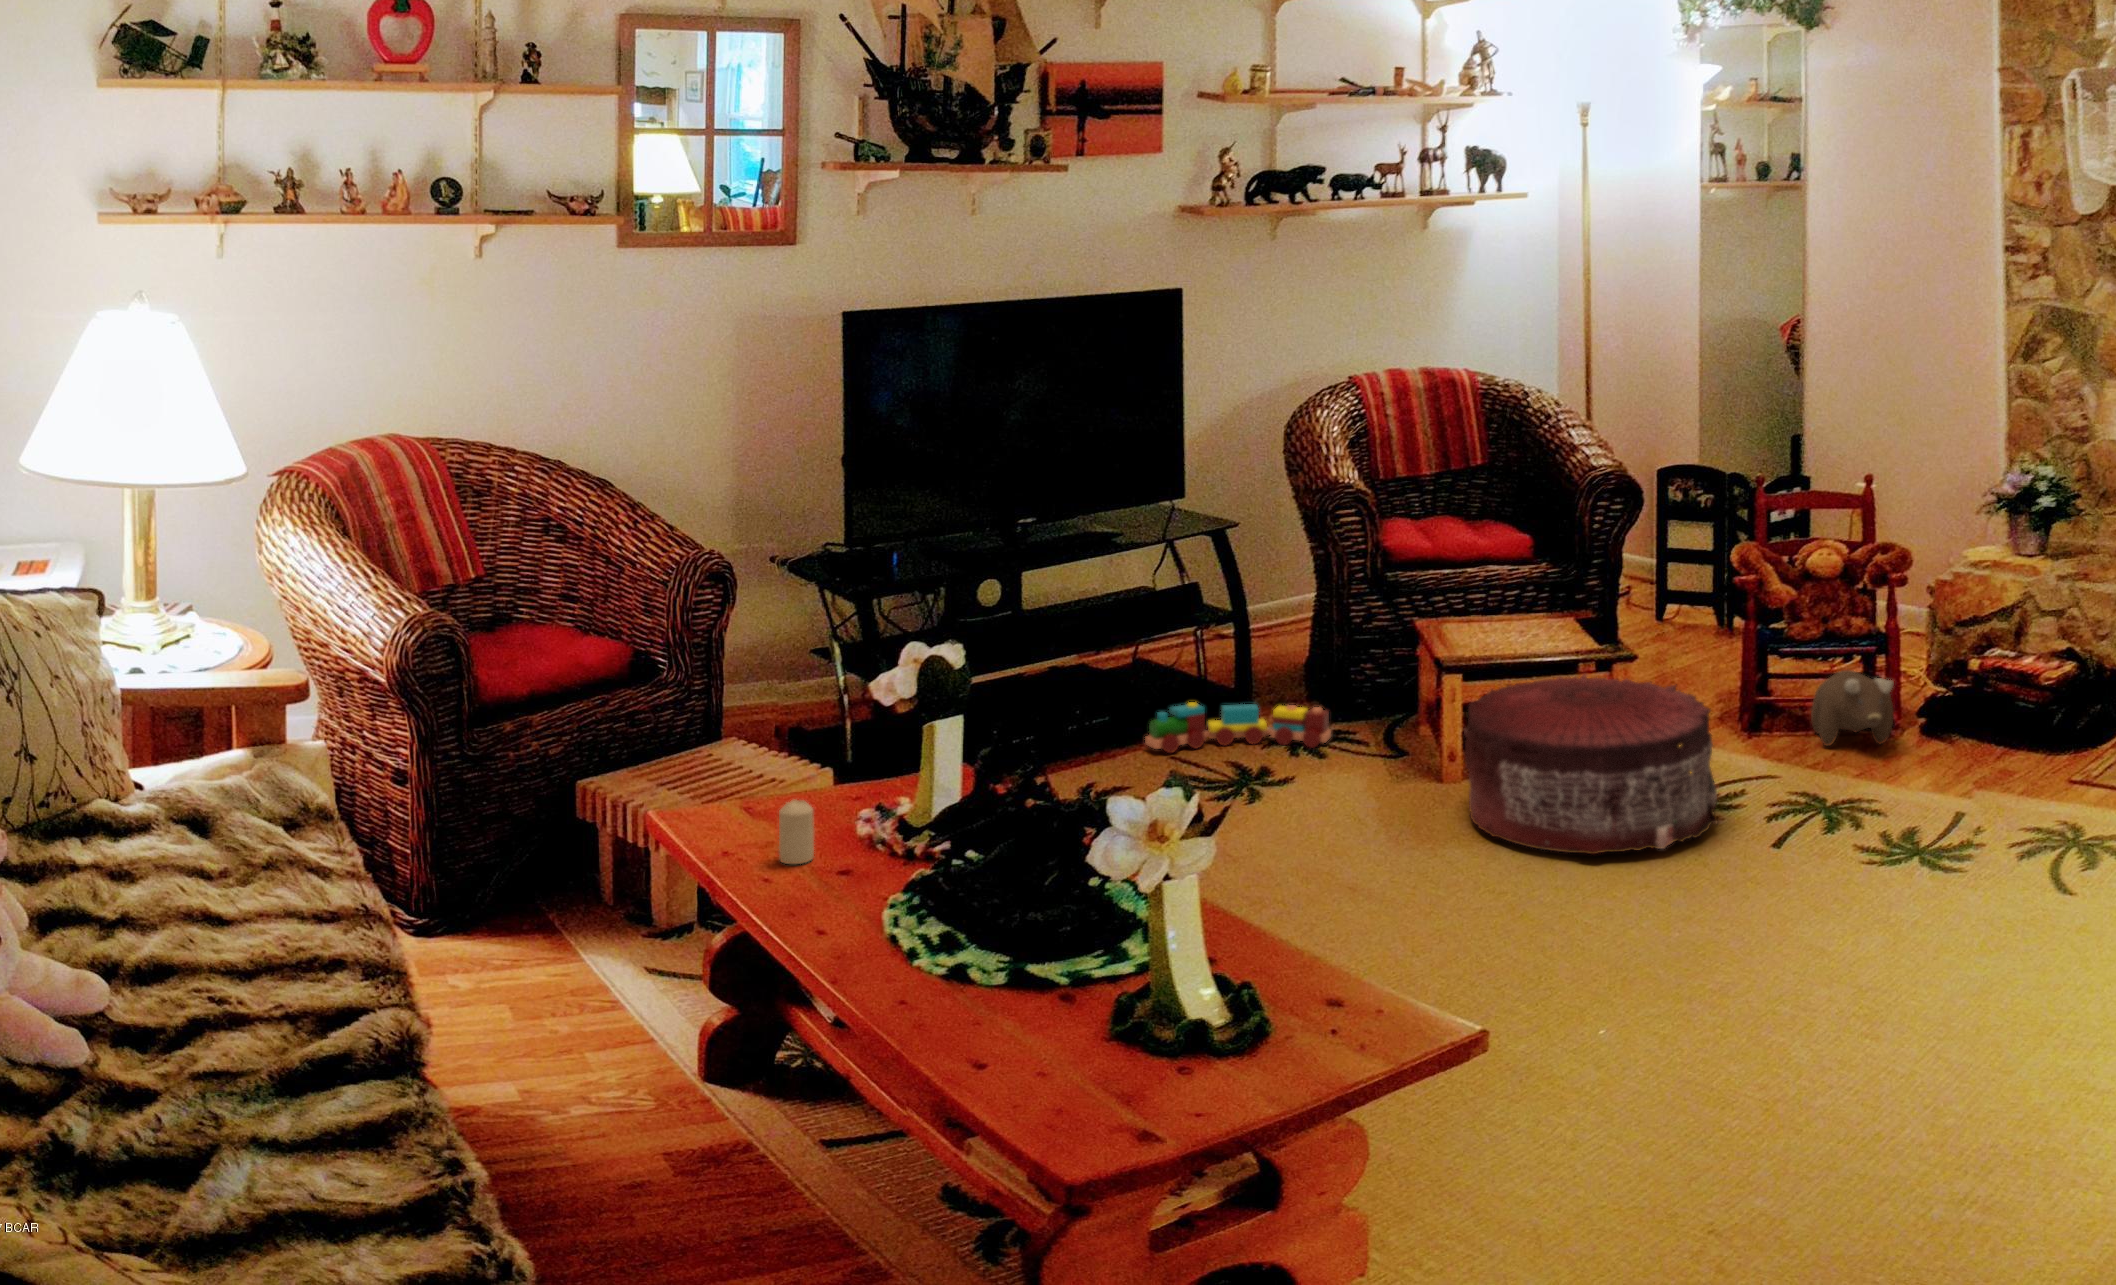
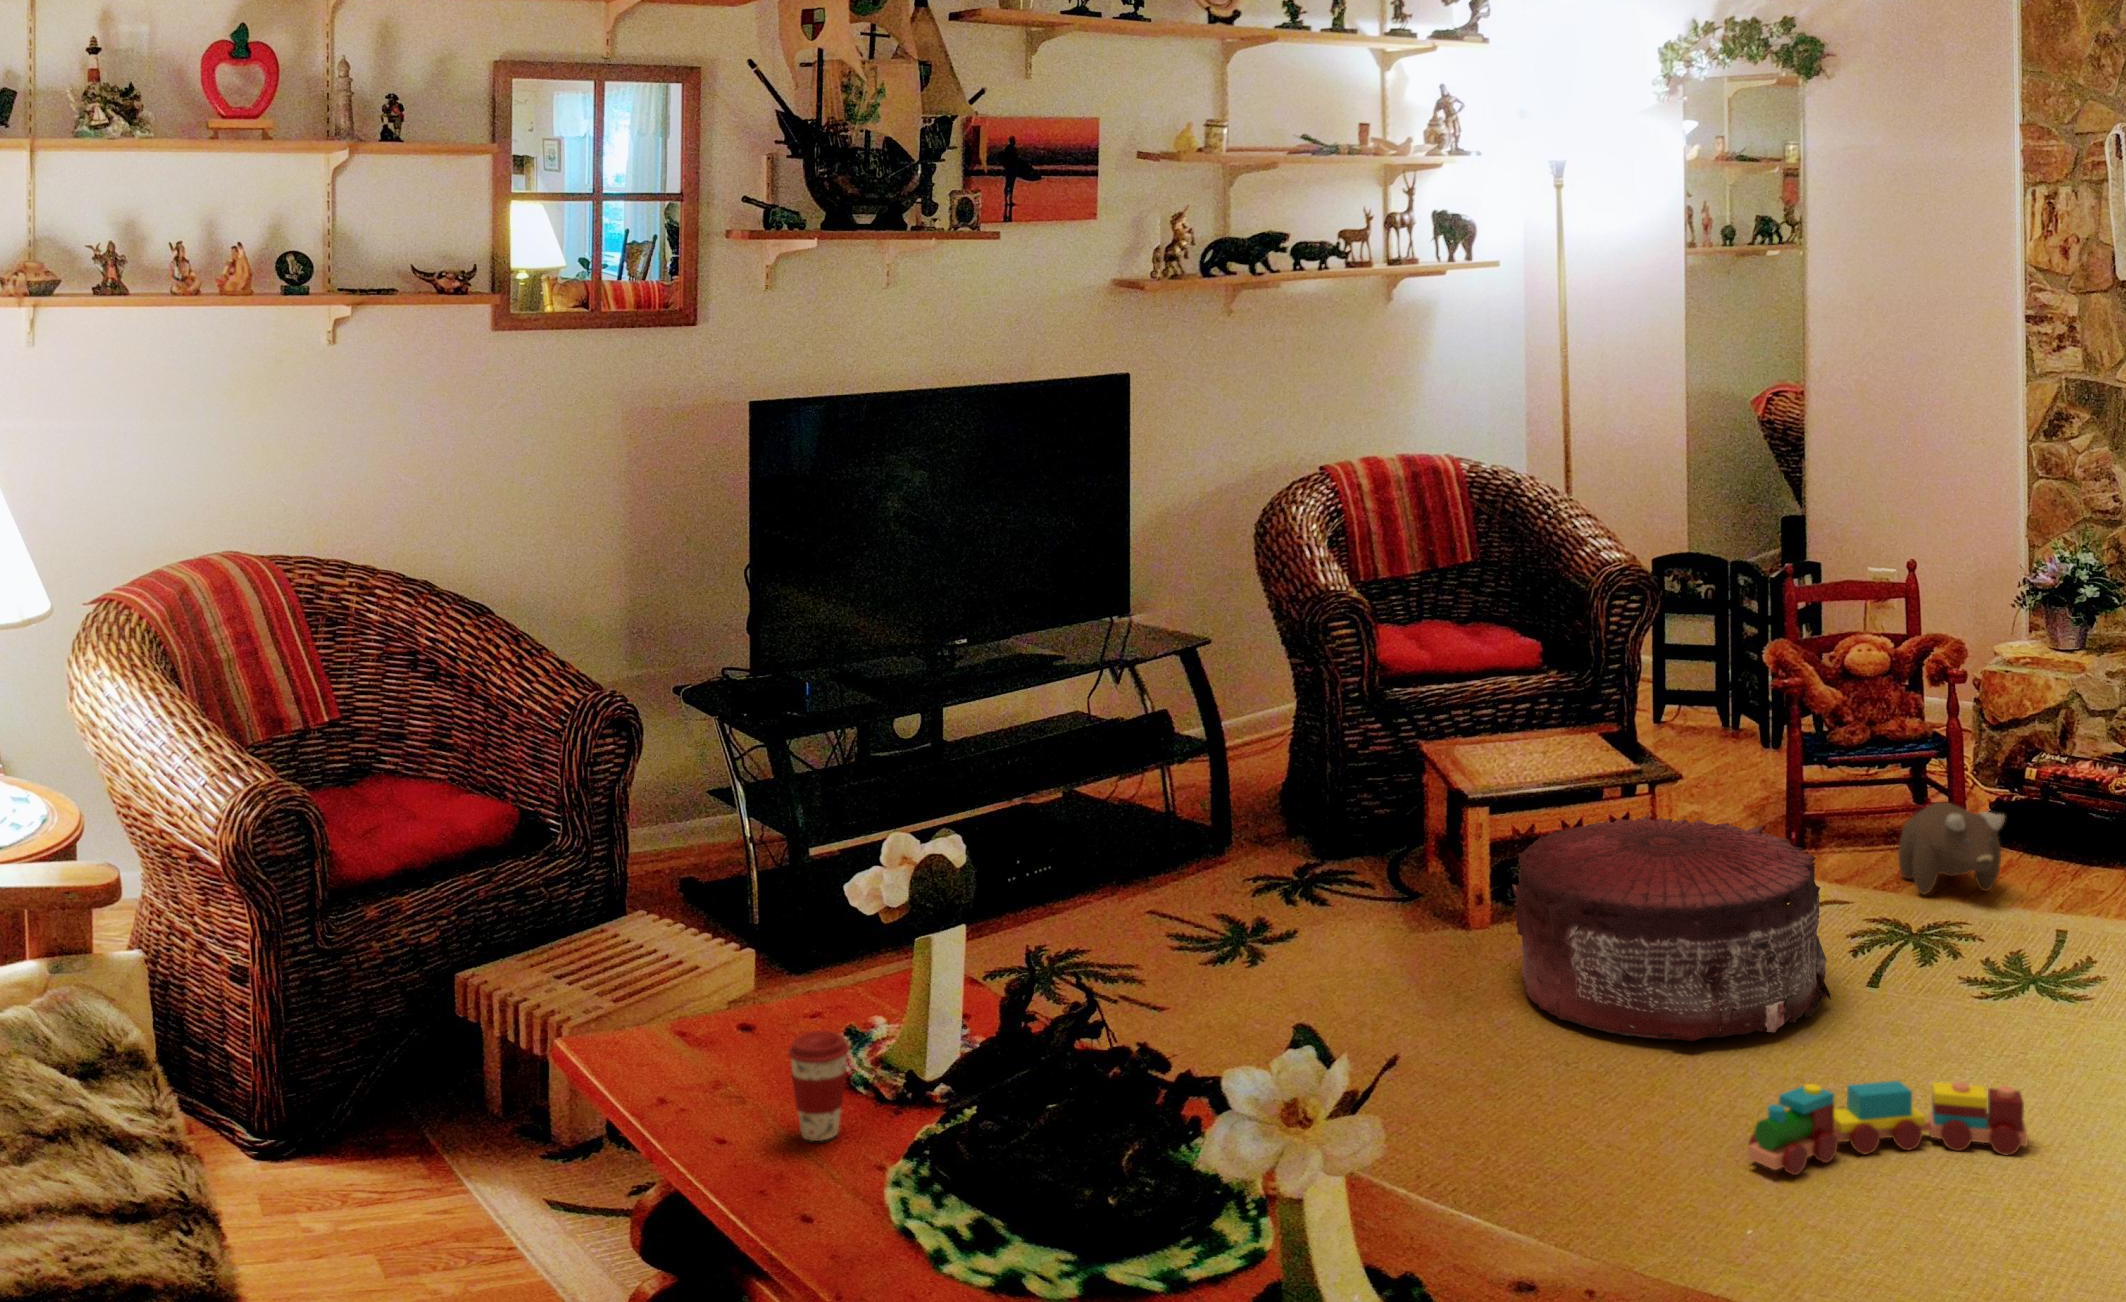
toy train: present [1145,702,1331,753] -> present [1748,1081,2027,1175]
candle: present [779,800,814,864] -> none [724,1010,768,1097]
coffee cup: none [824,813,872,895] -> present [788,1030,849,1141]

